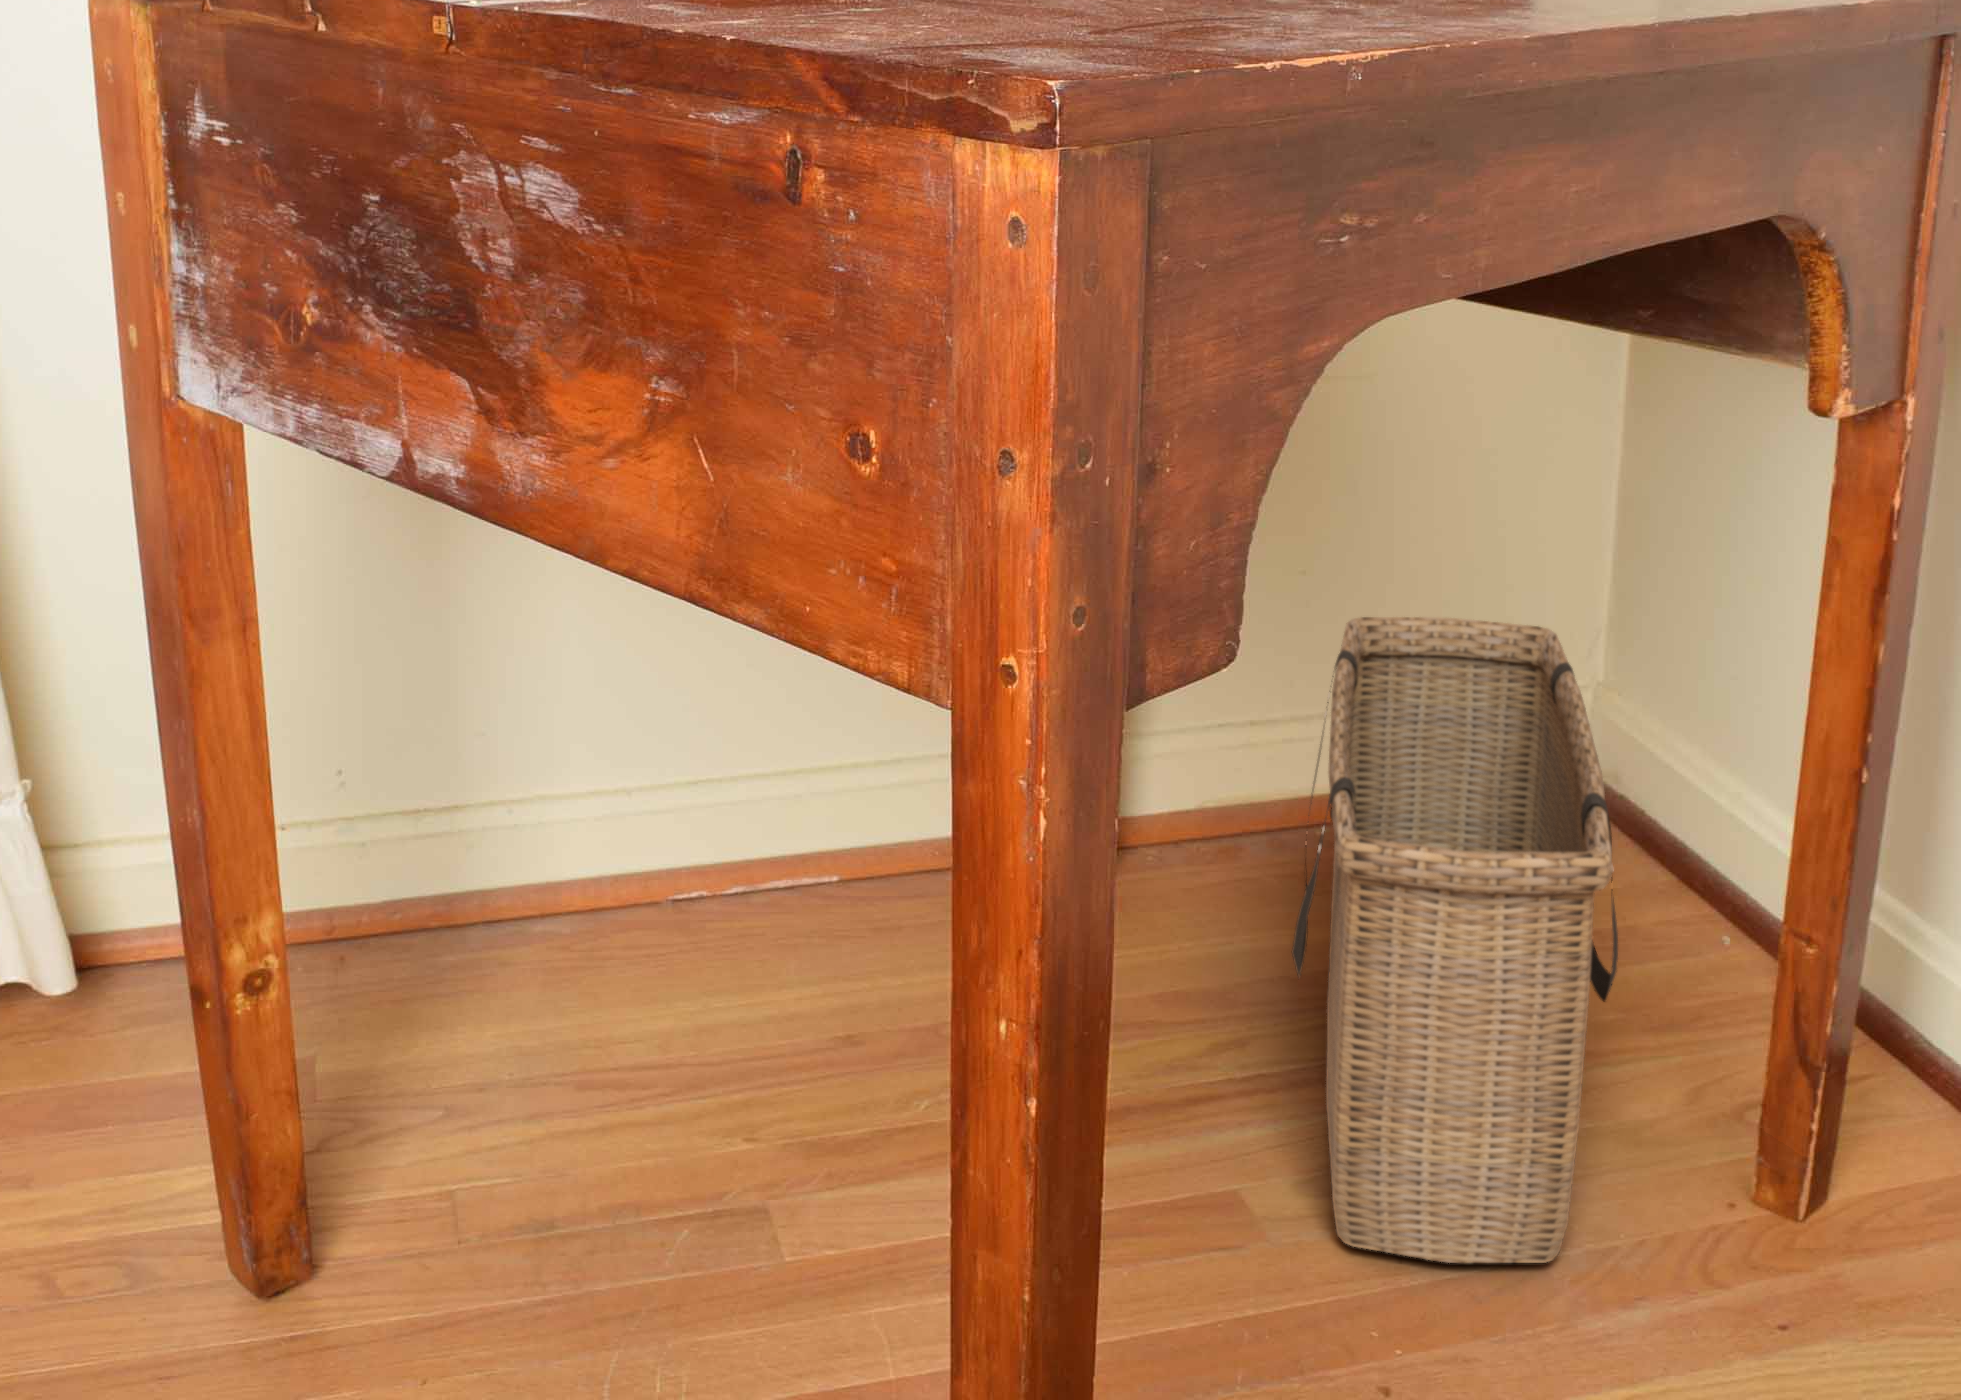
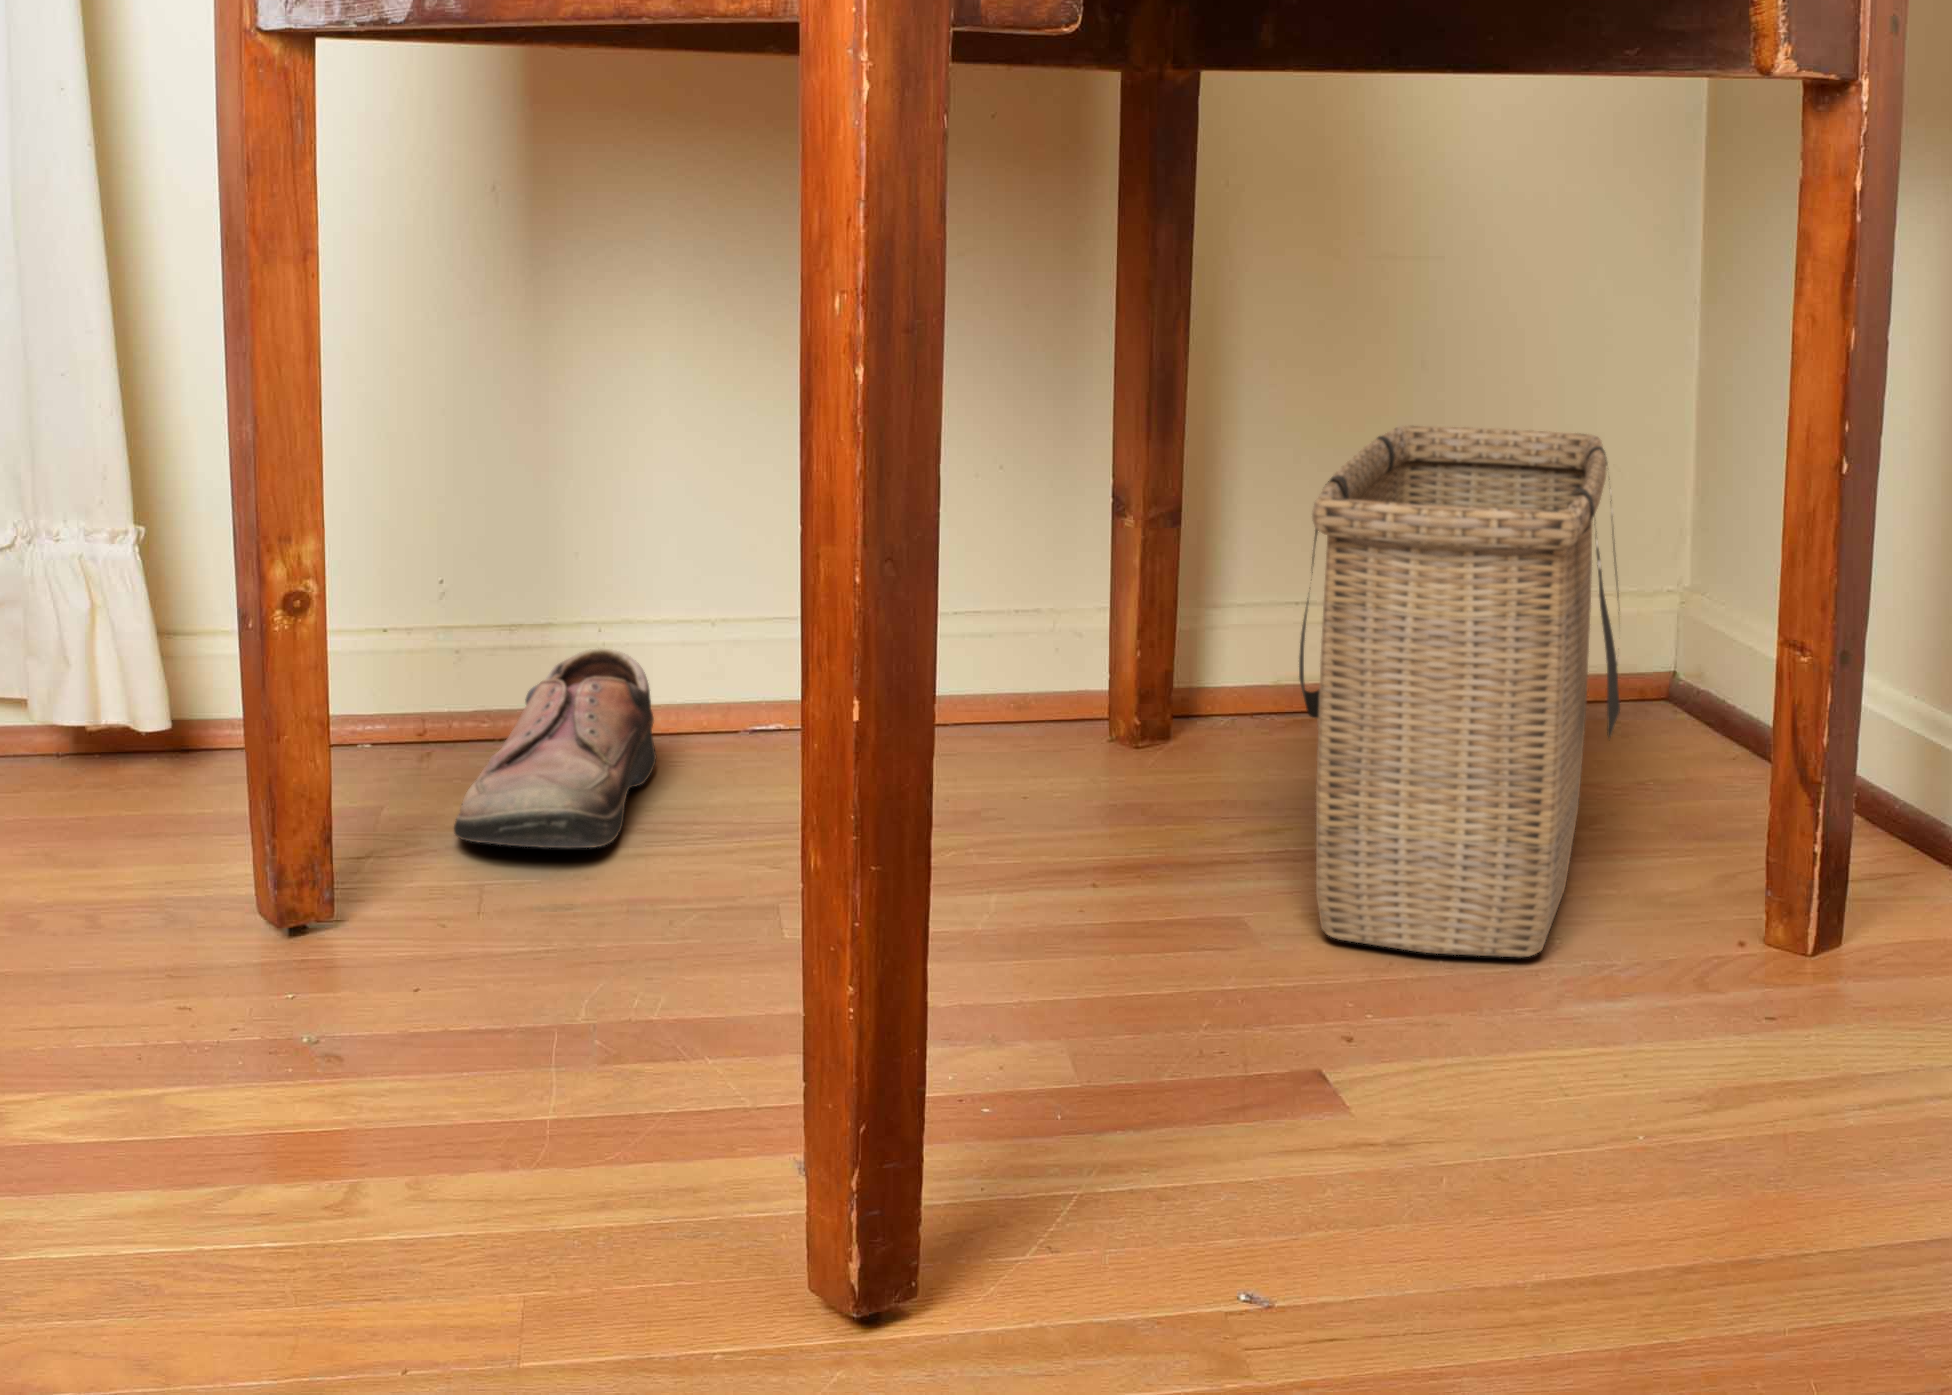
shoe: none [416,876,600,1162] -> present [454,648,656,848]

